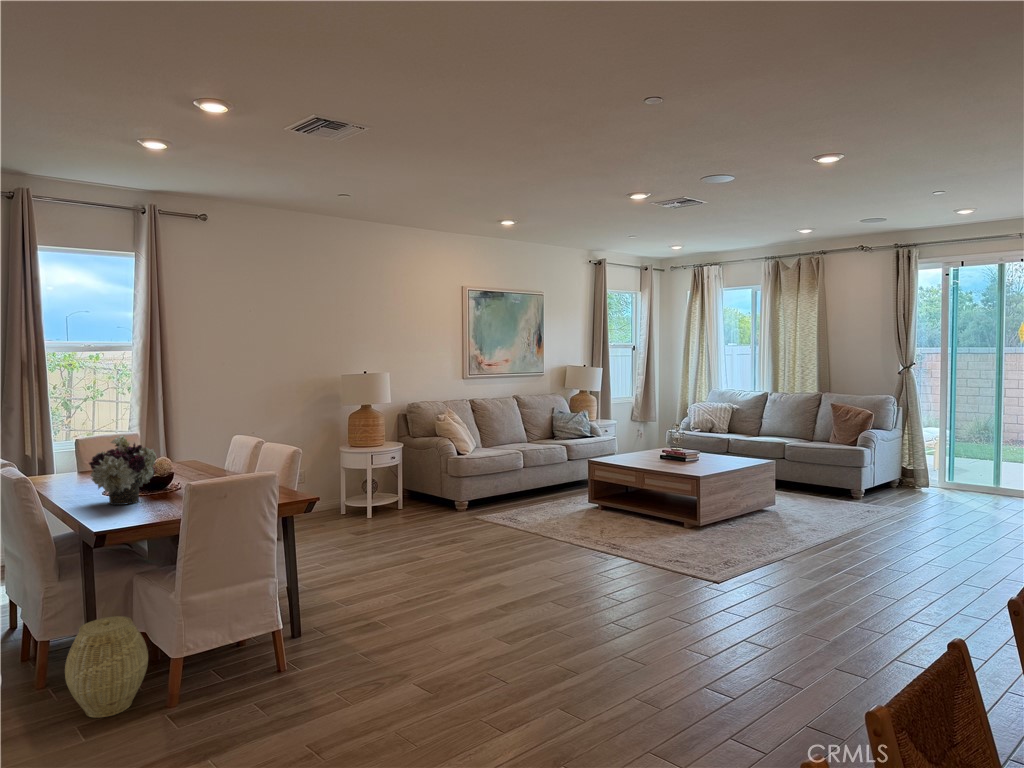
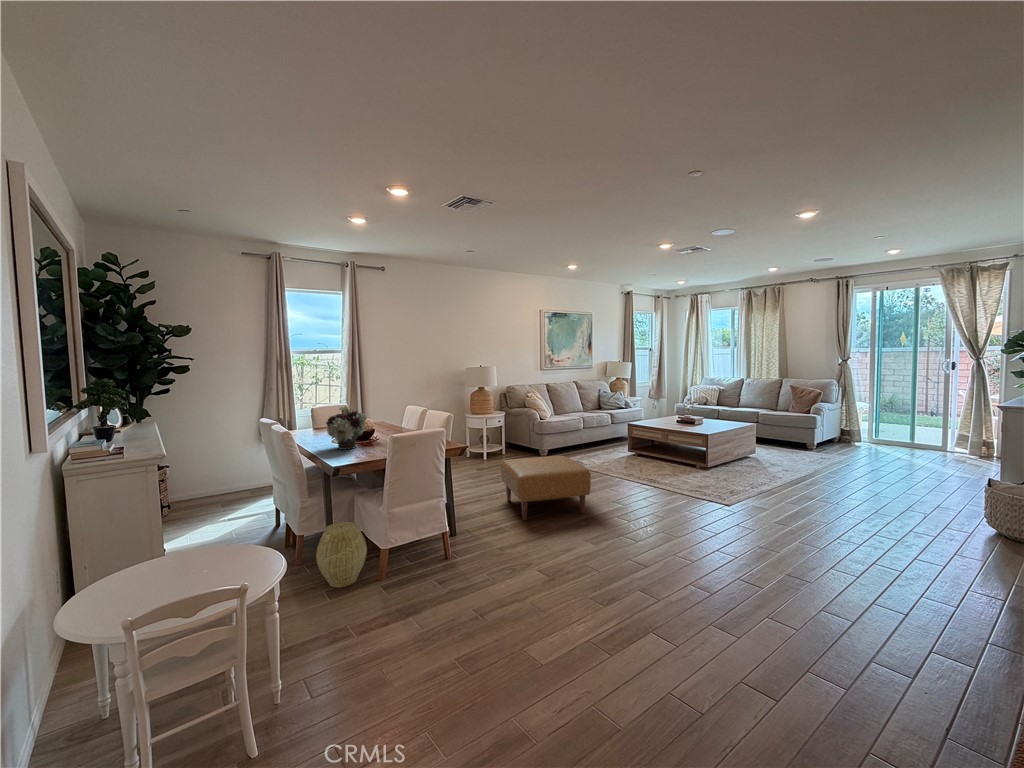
ottoman: none [380,511,512,610] -> present [501,456,591,520]

